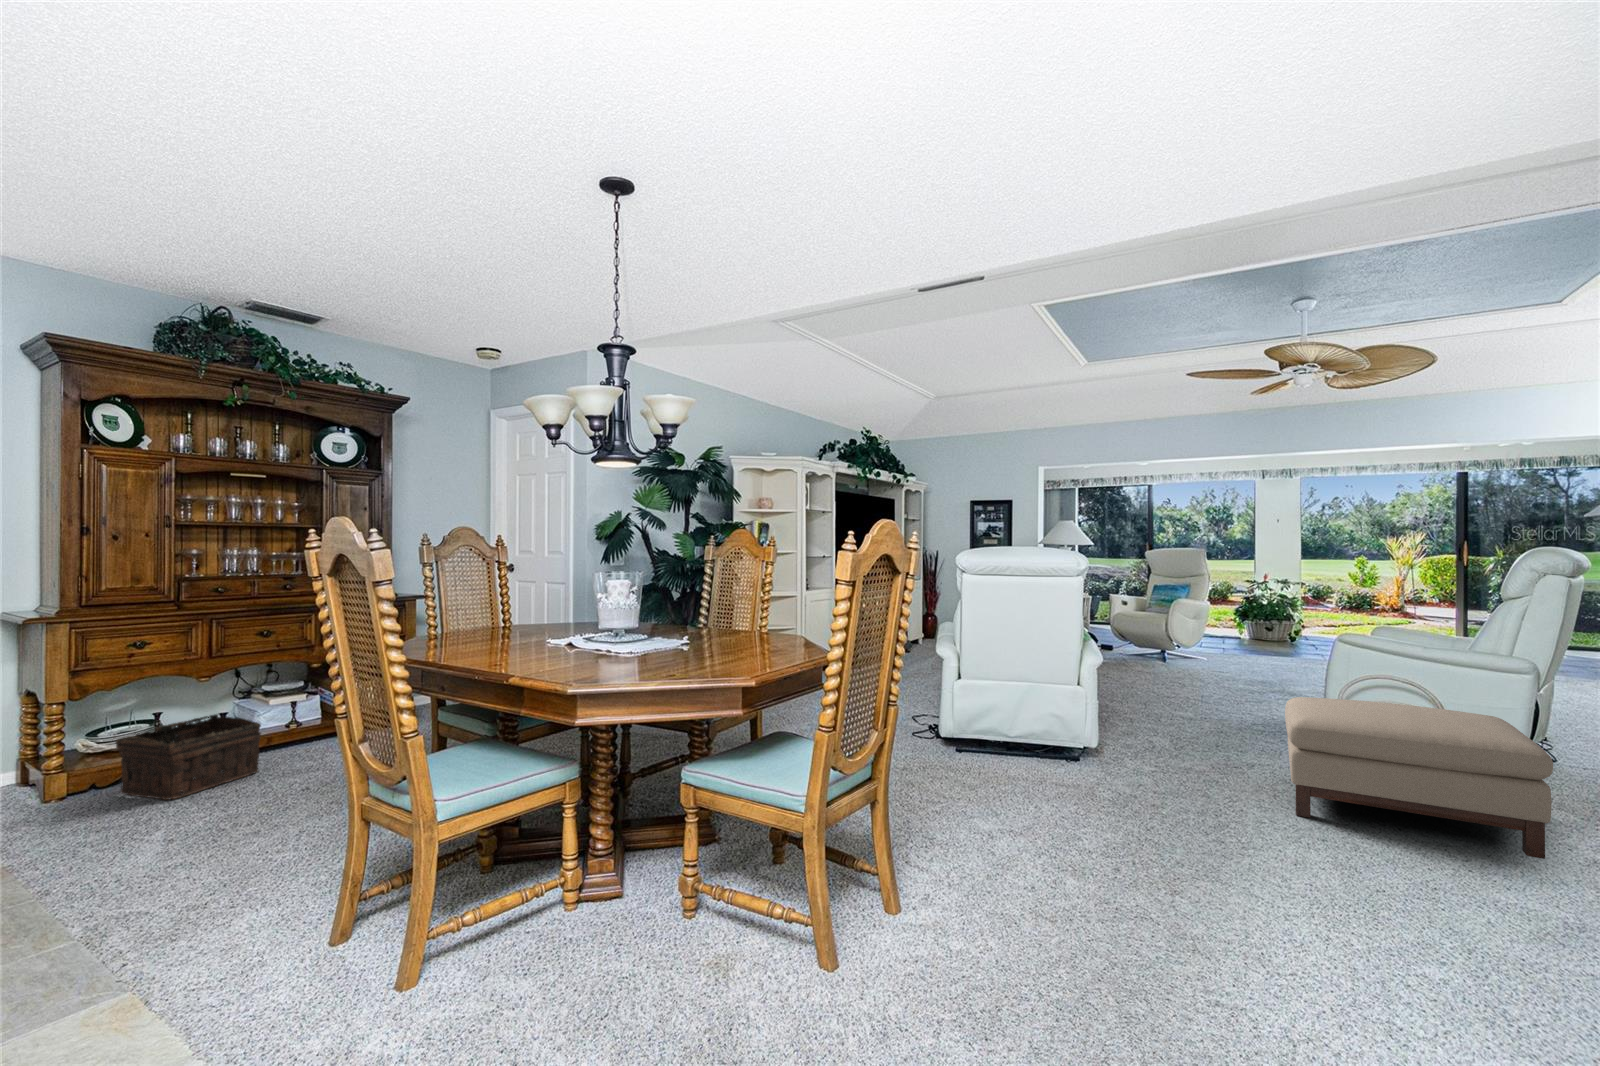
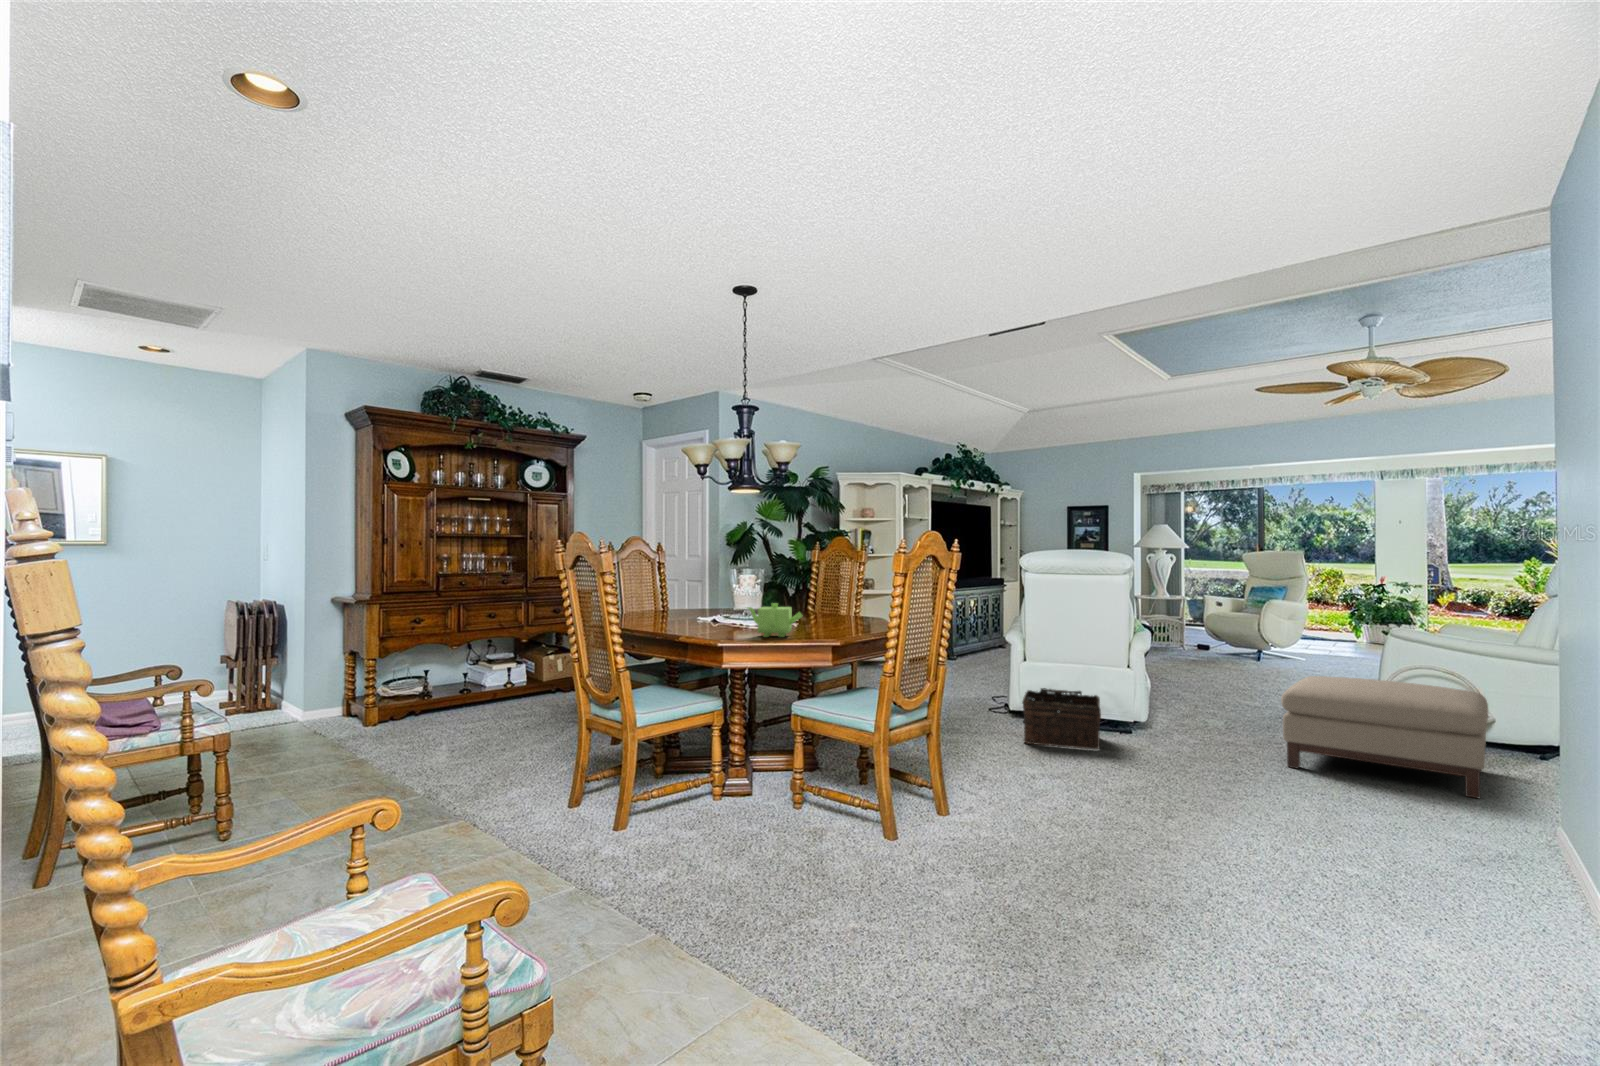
teapot: none [606,630,698,685] -> present [747,603,803,637]
basket: present [116,714,261,800] -> present [1022,688,1101,749]

